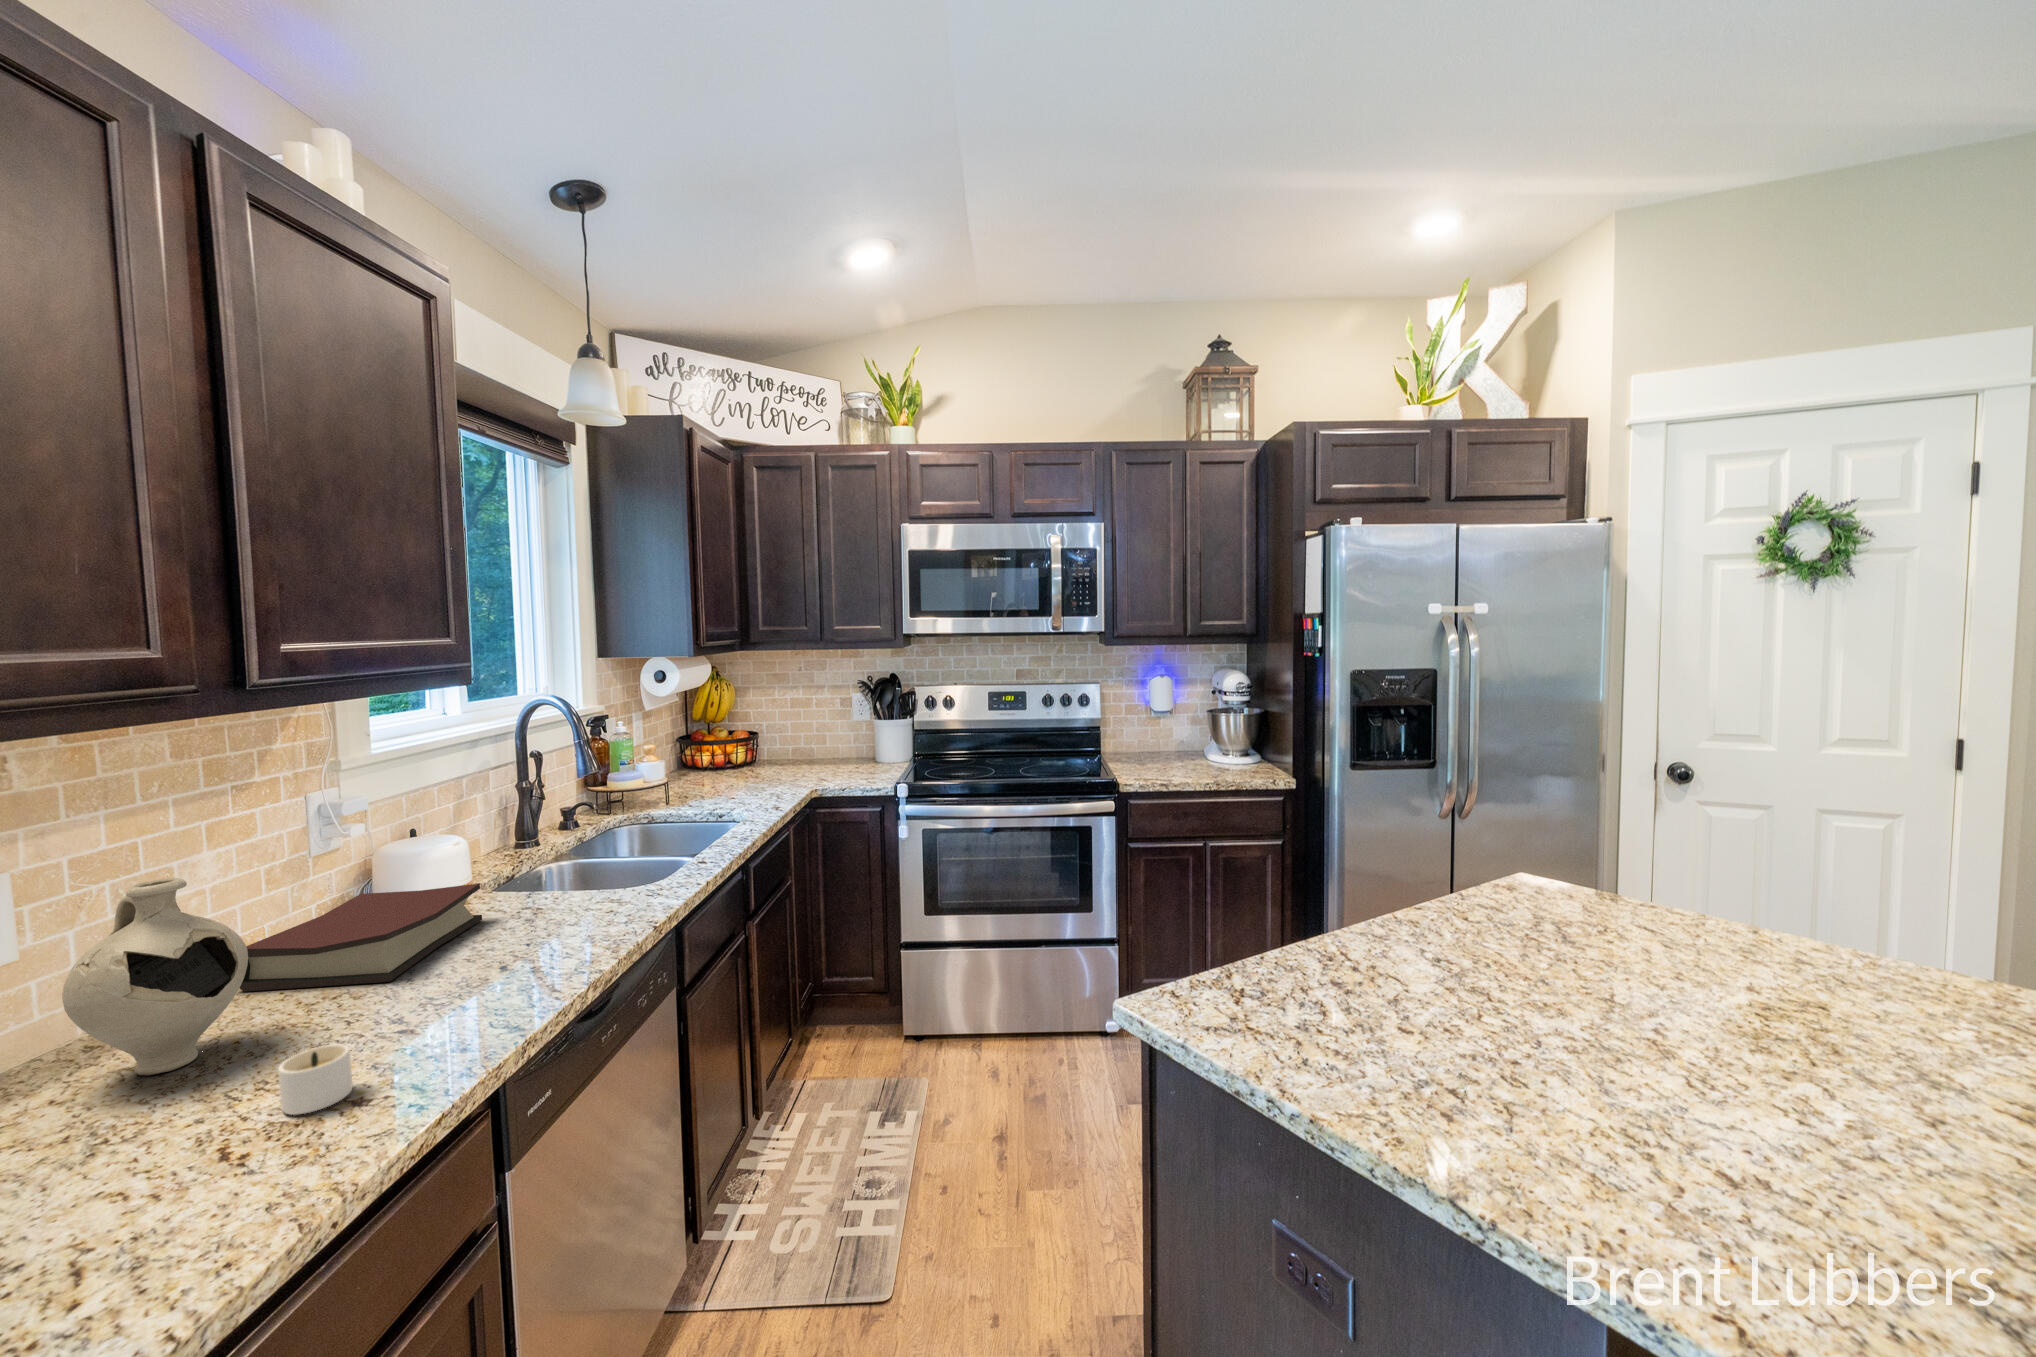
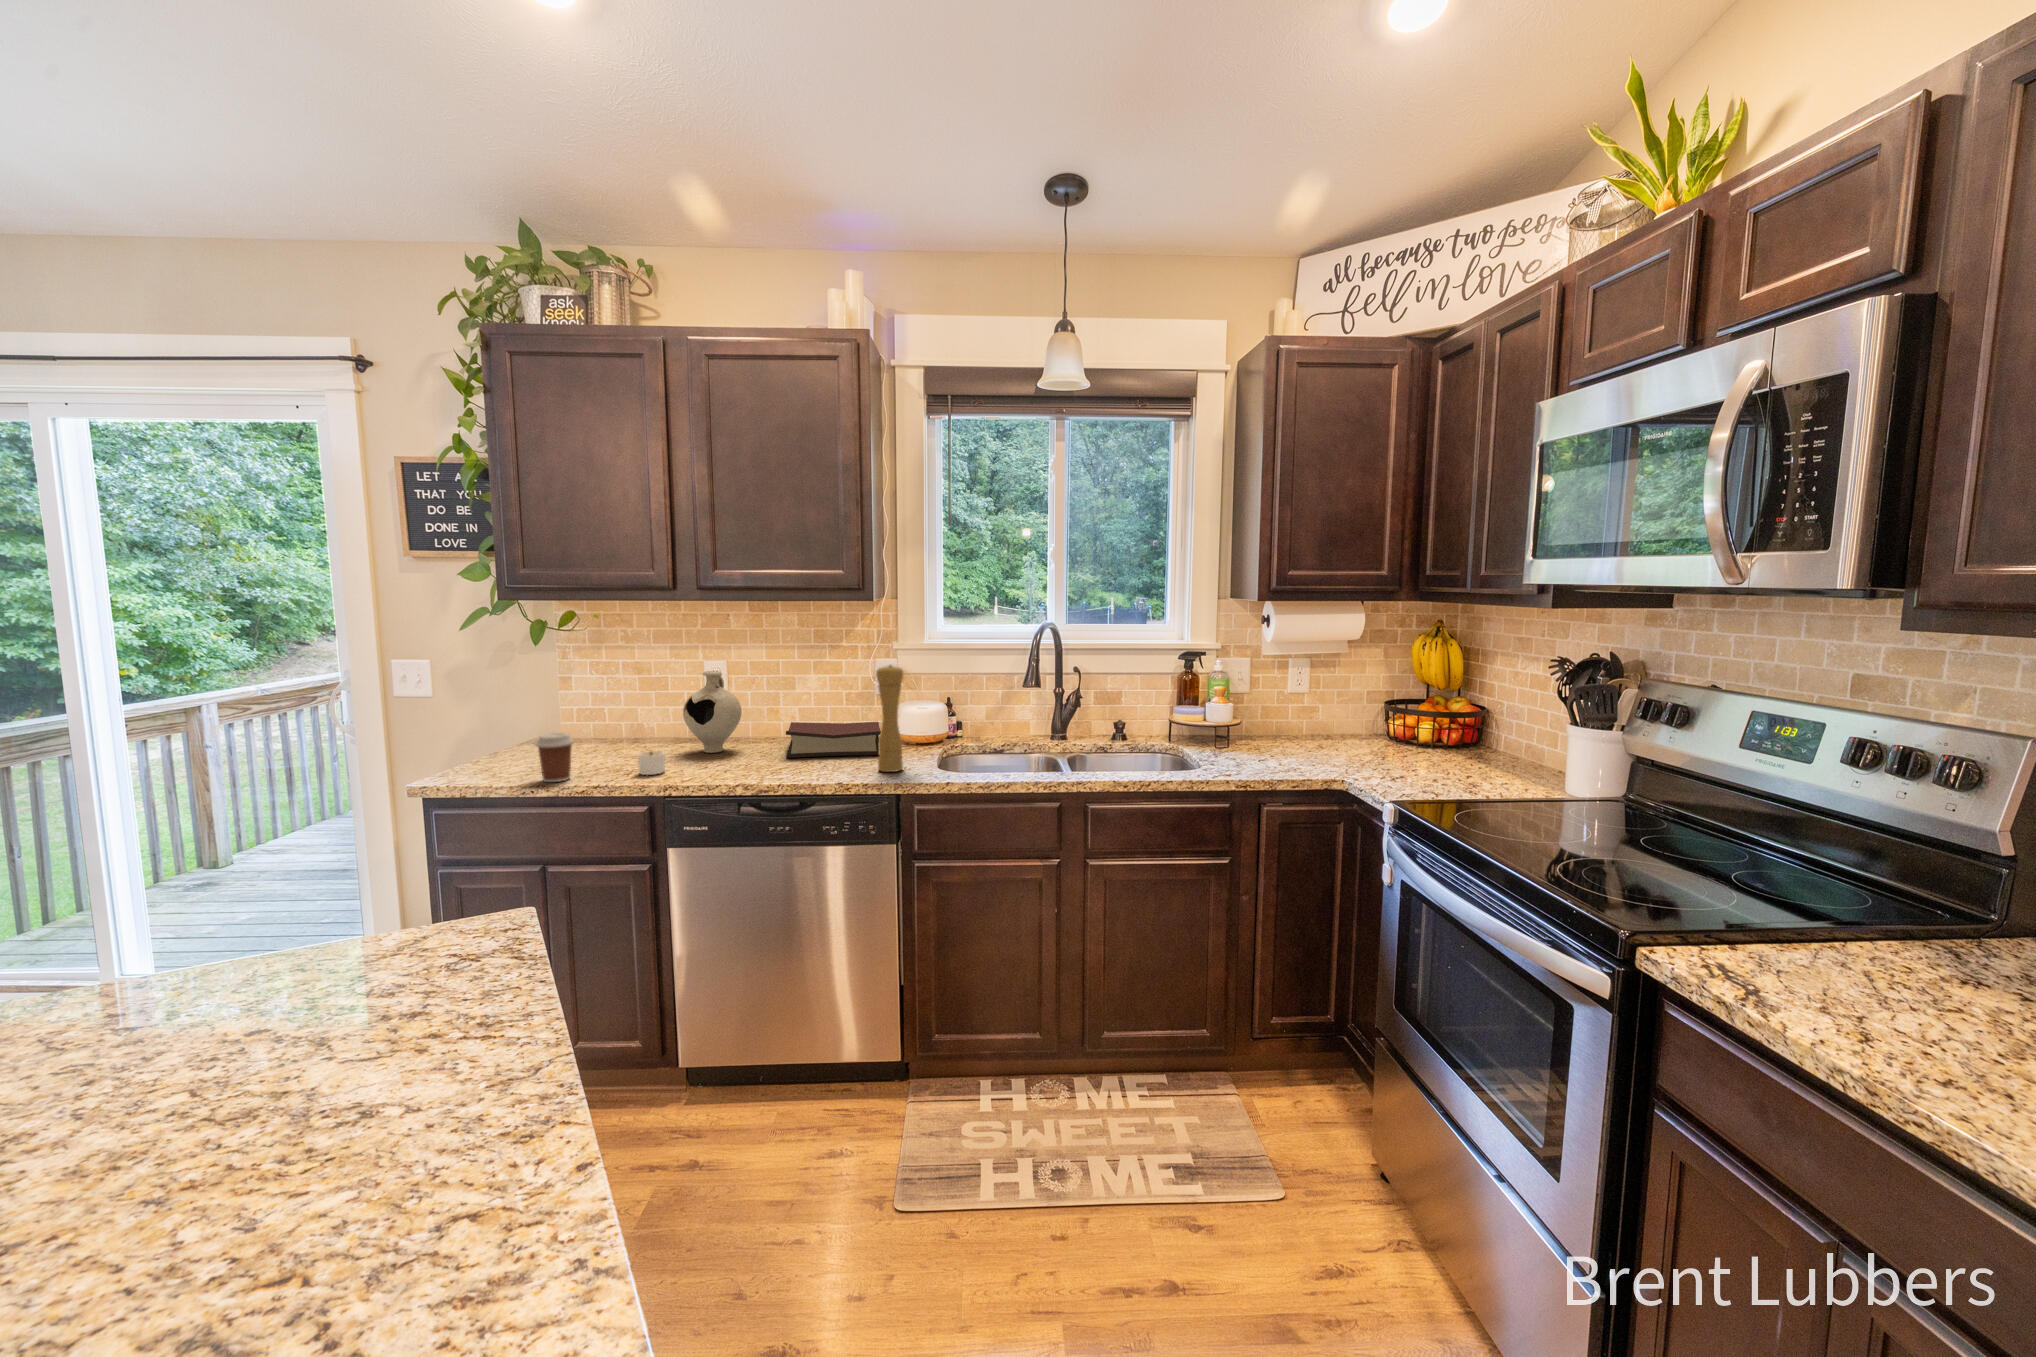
pepper mill: none [564,766,612,915] -> present [876,665,903,772]
coffee cup: none [111,1095,248,1261] -> present [535,733,574,782]

